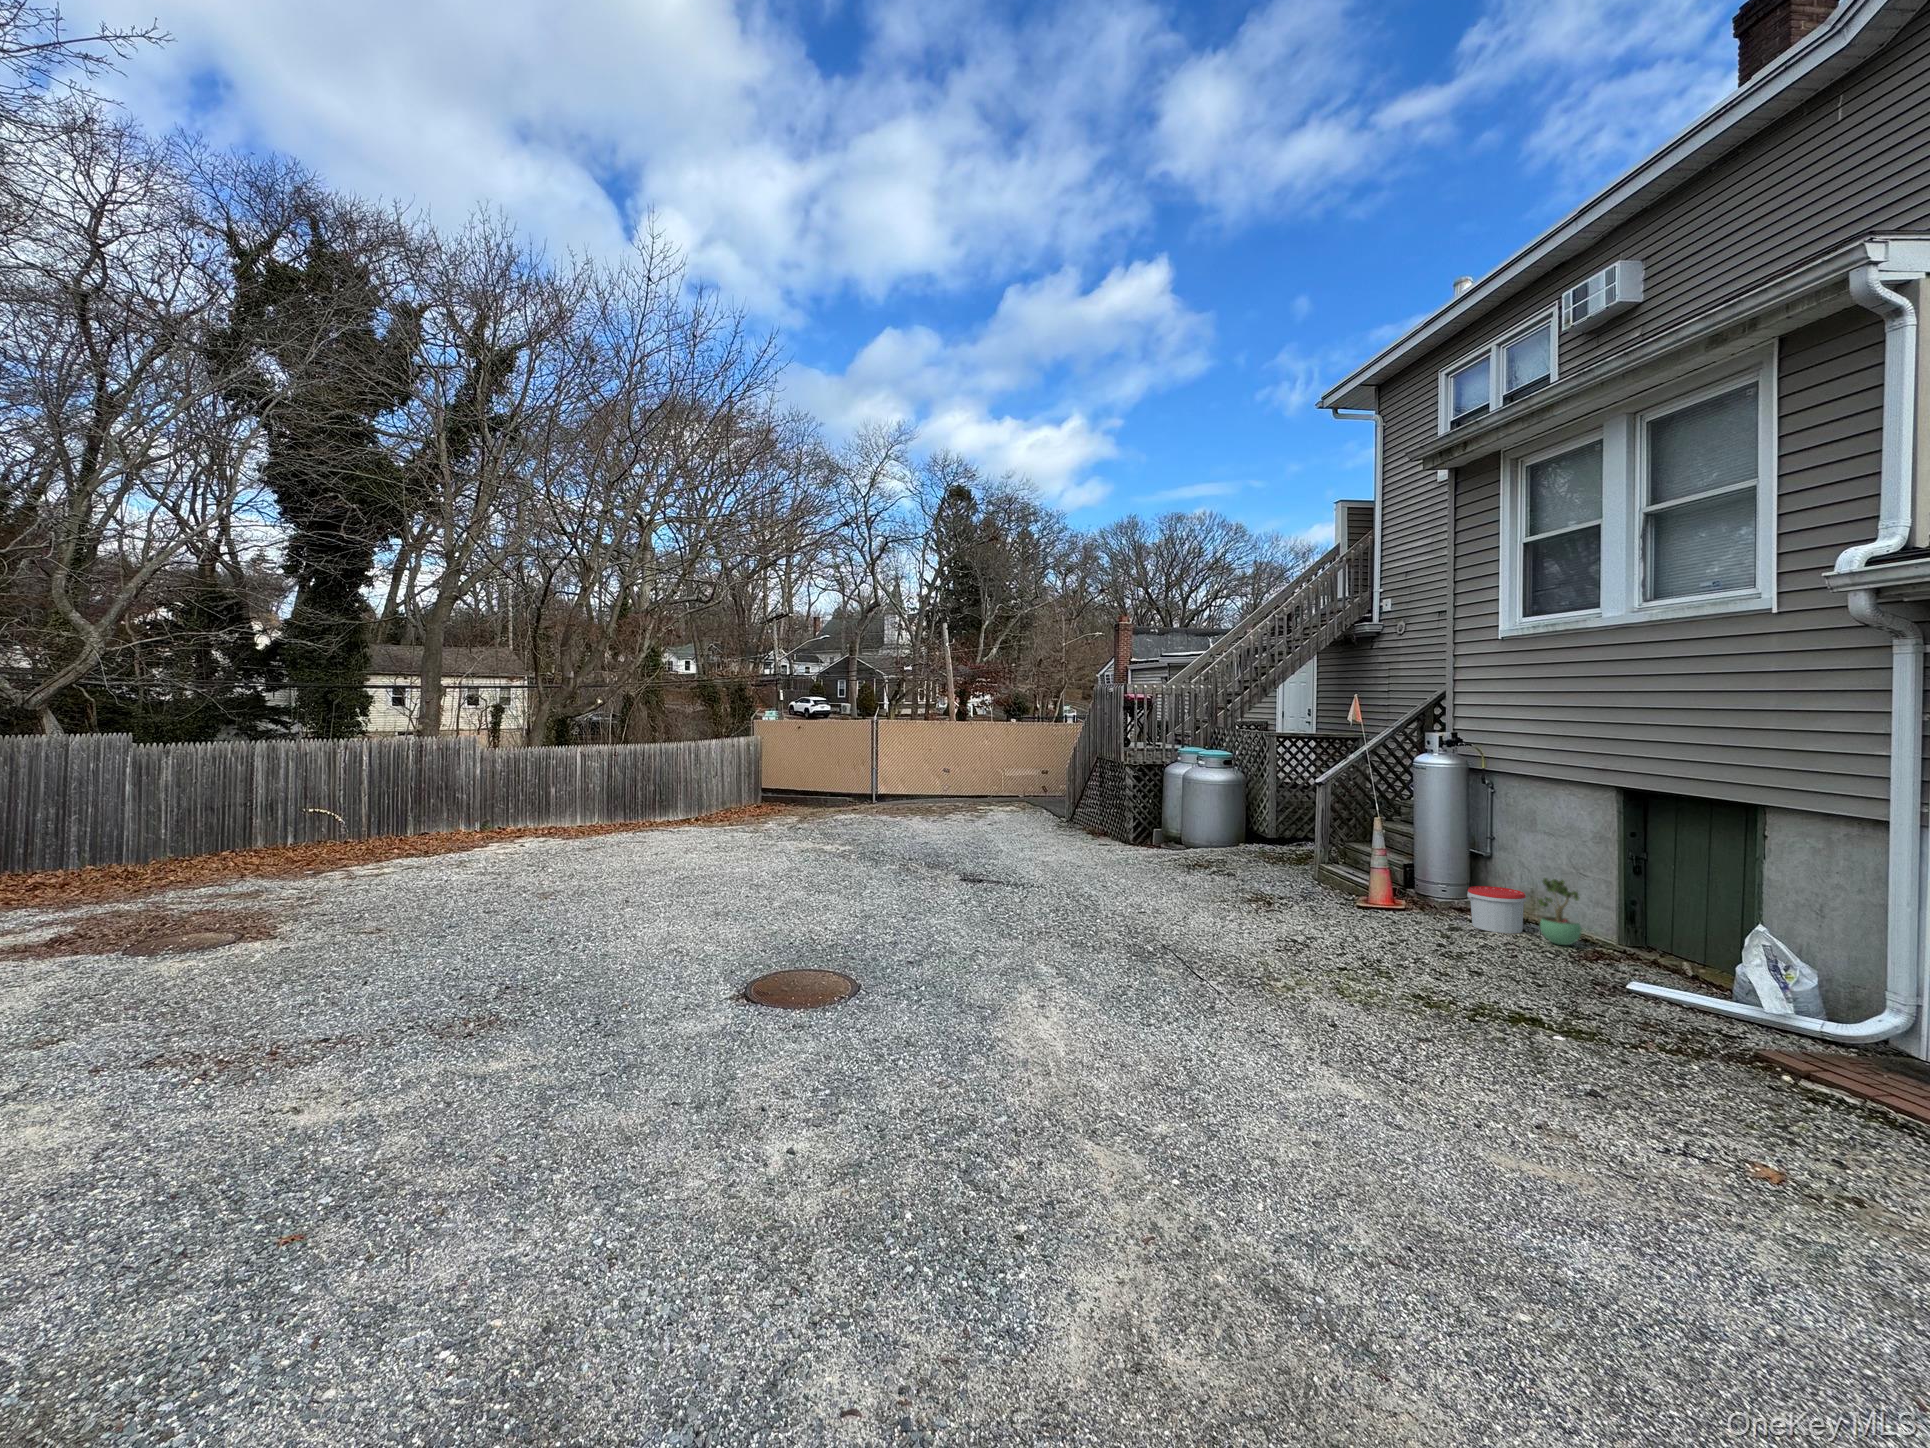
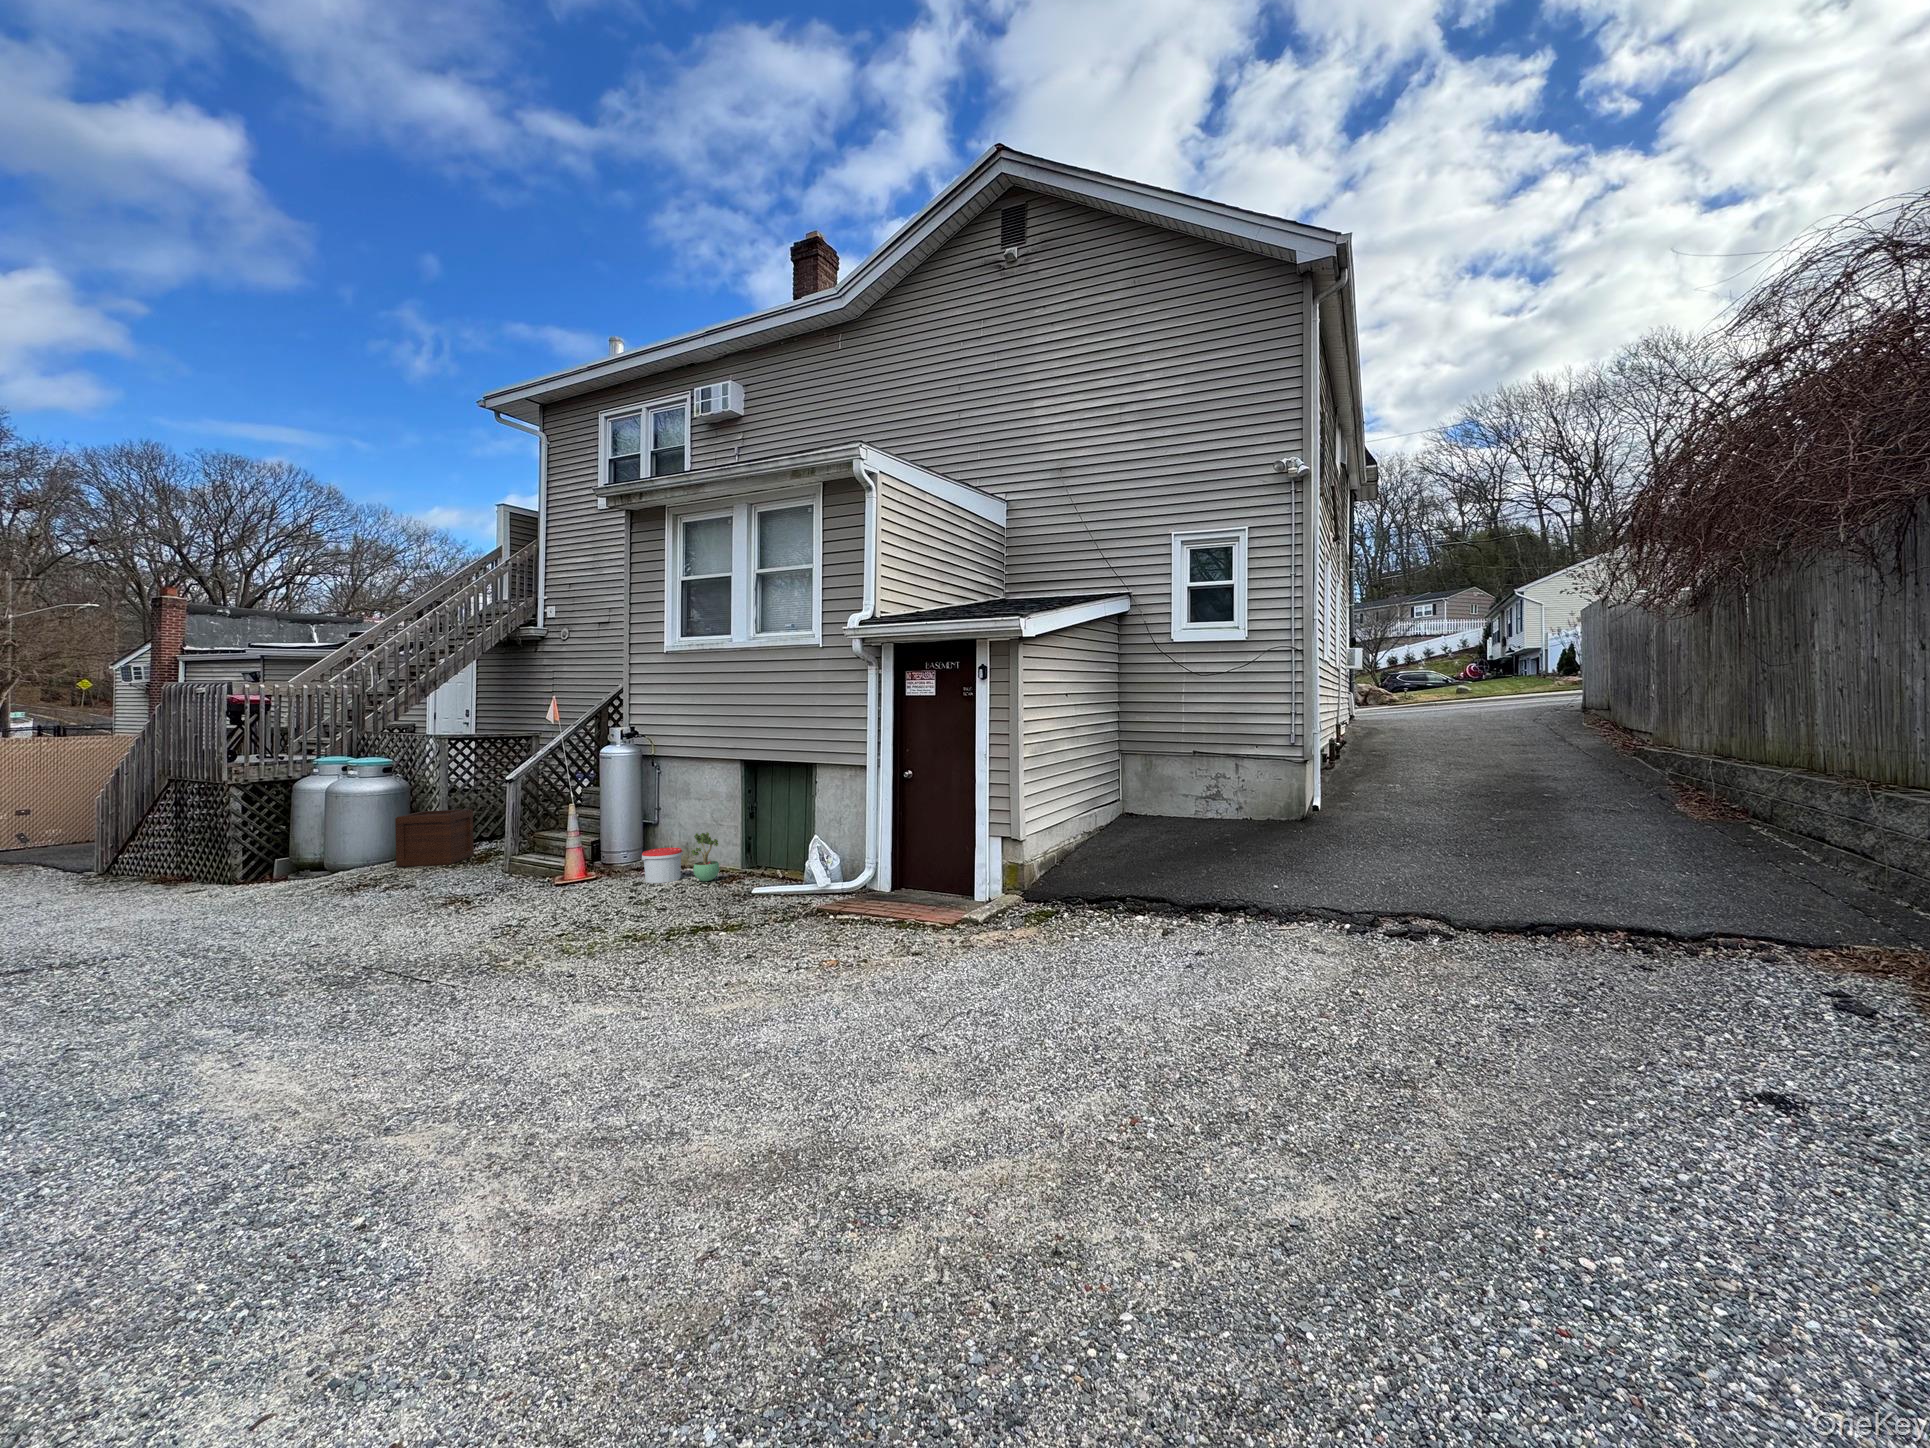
wooden crate: none [1232,803,1301,859] -> present [395,809,474,867]

